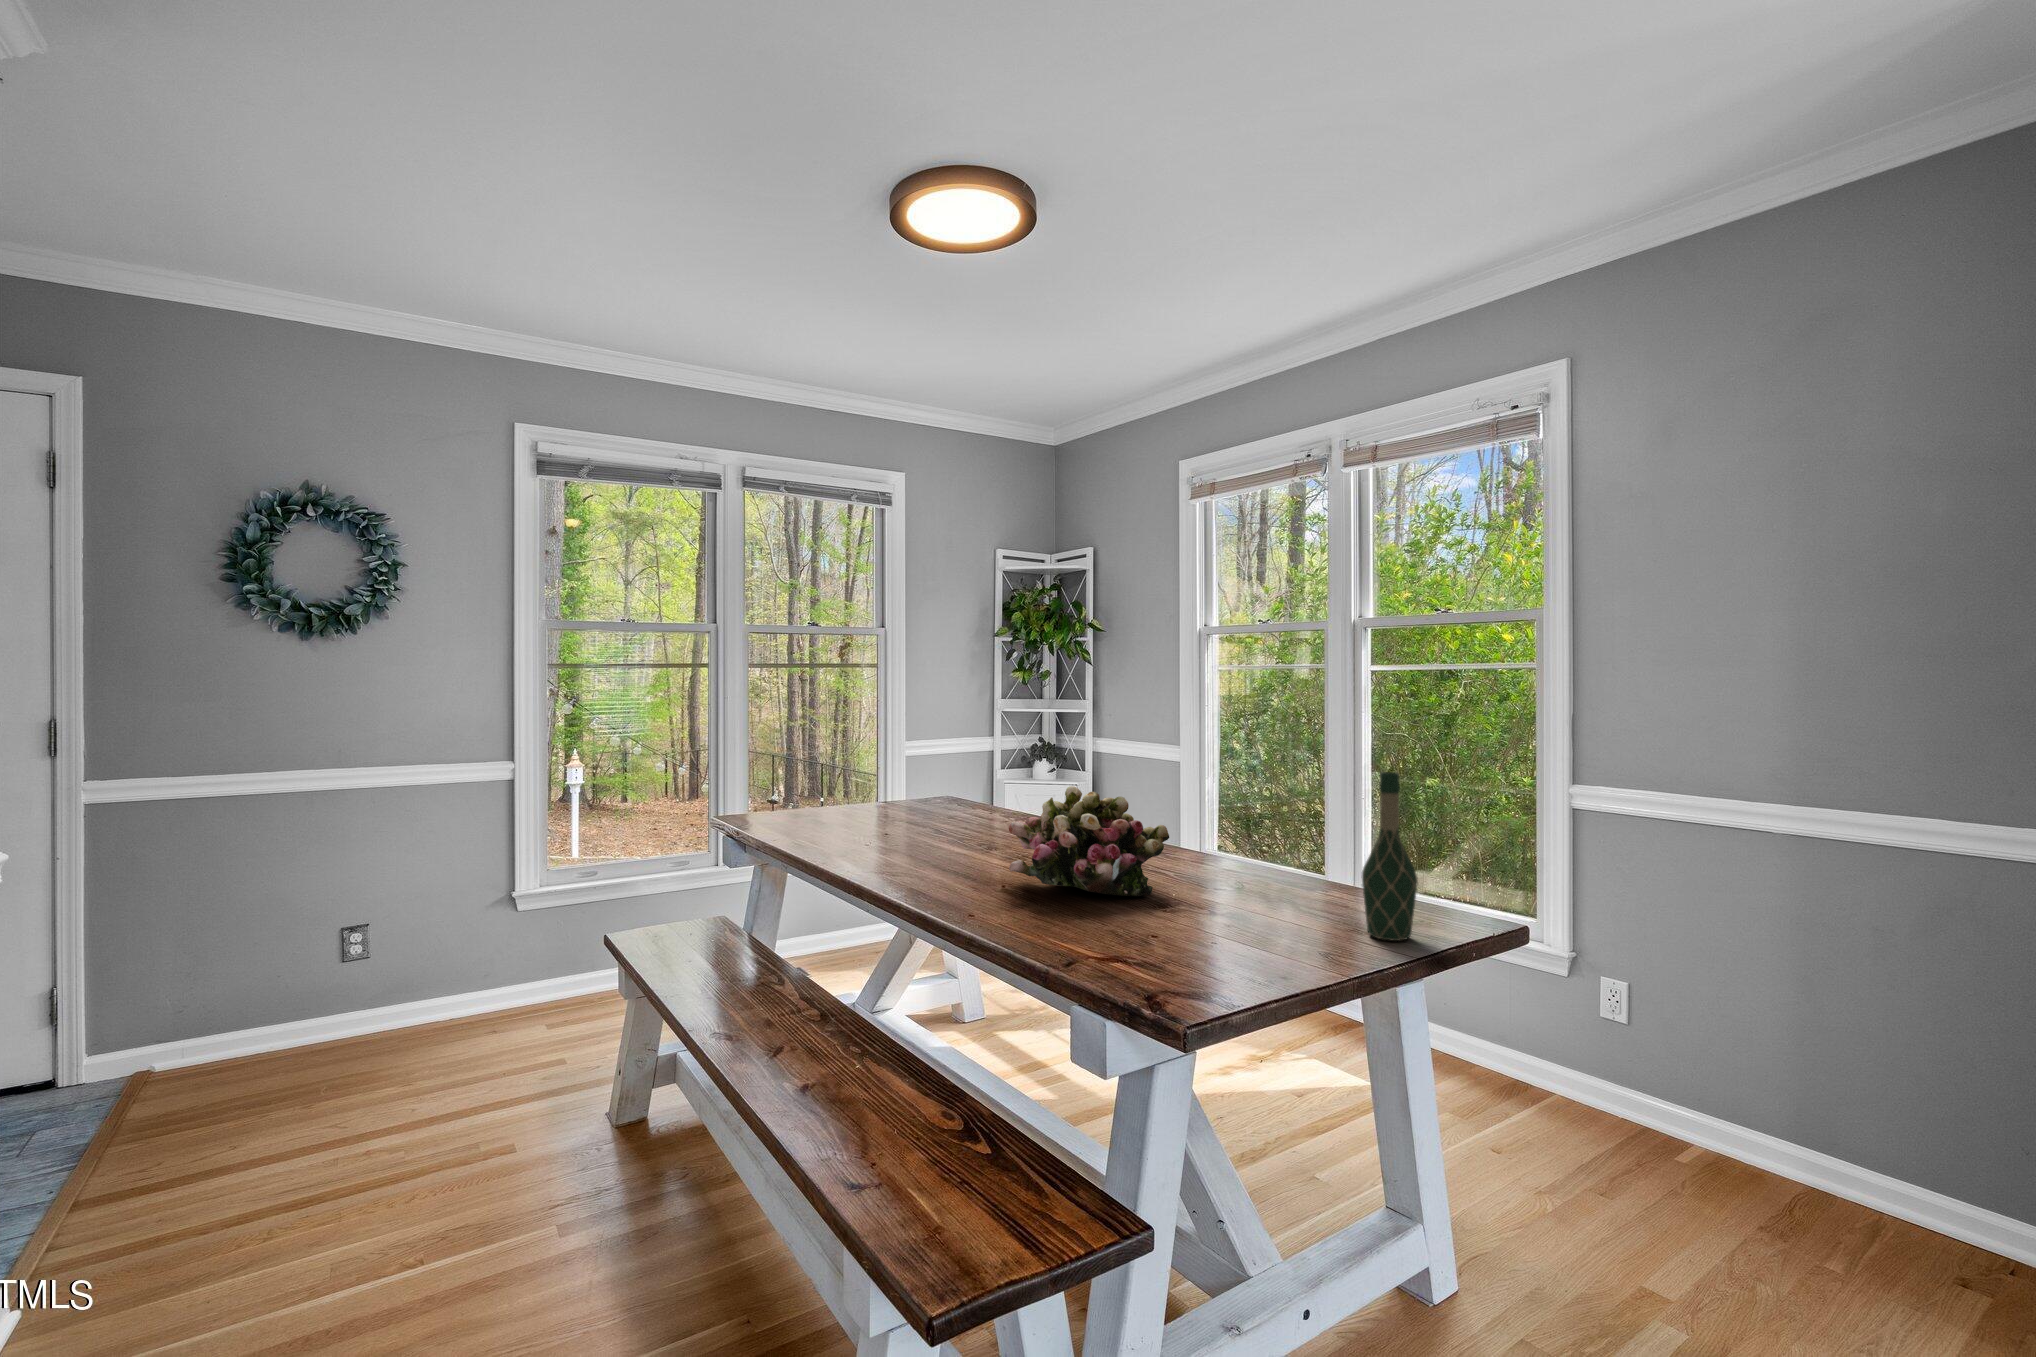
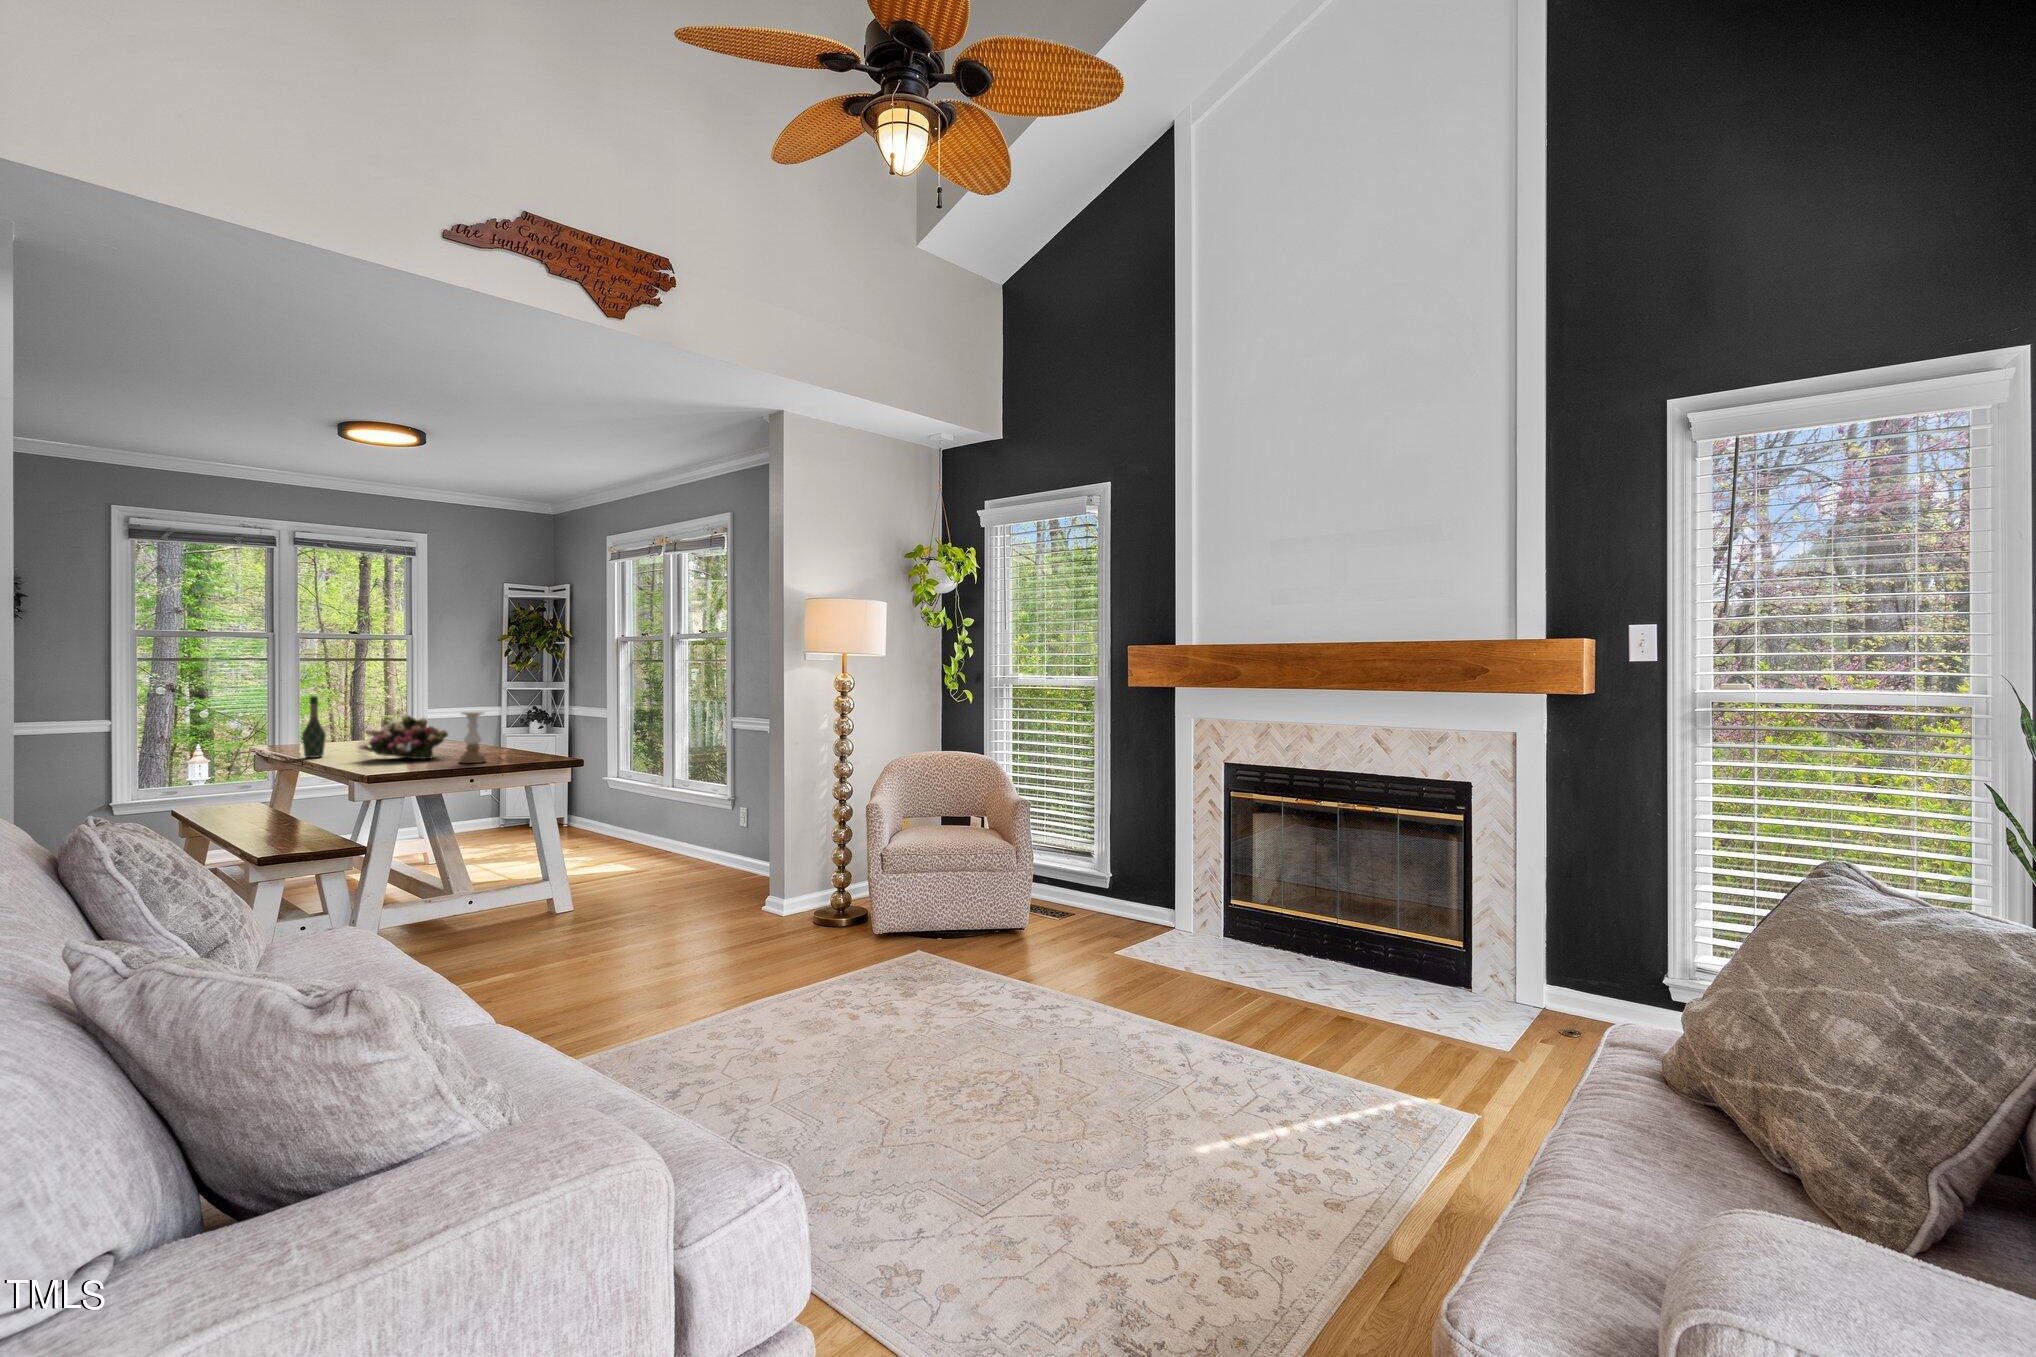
wine bottle: present [1362,772,1418,941] -> present [302,696,326,758]
candle holder: none [1232,791,1308,922] -> present [460,712,487,763]

